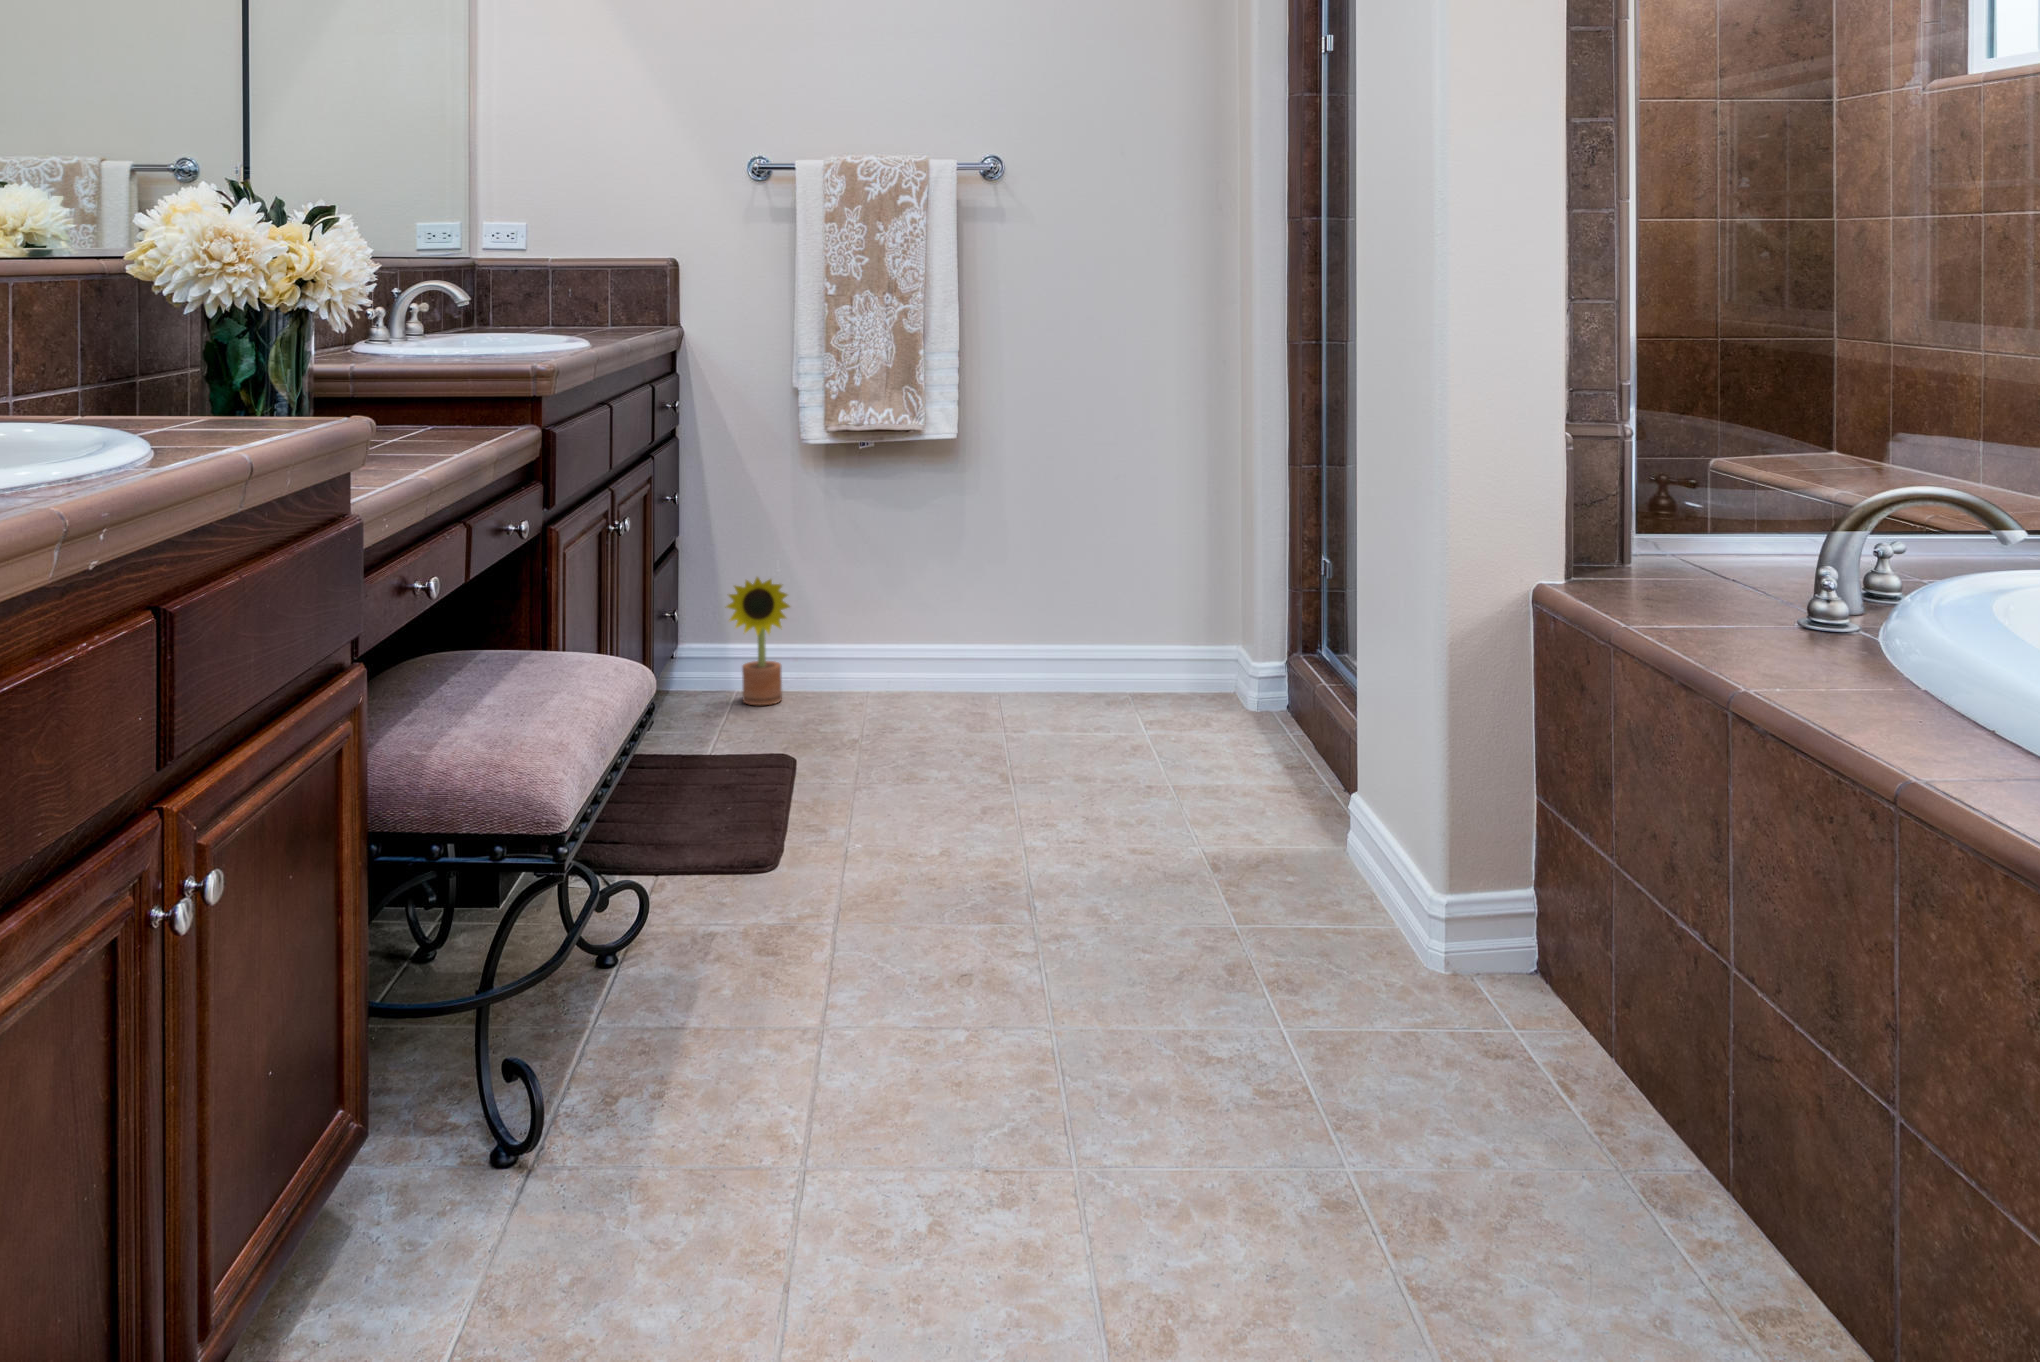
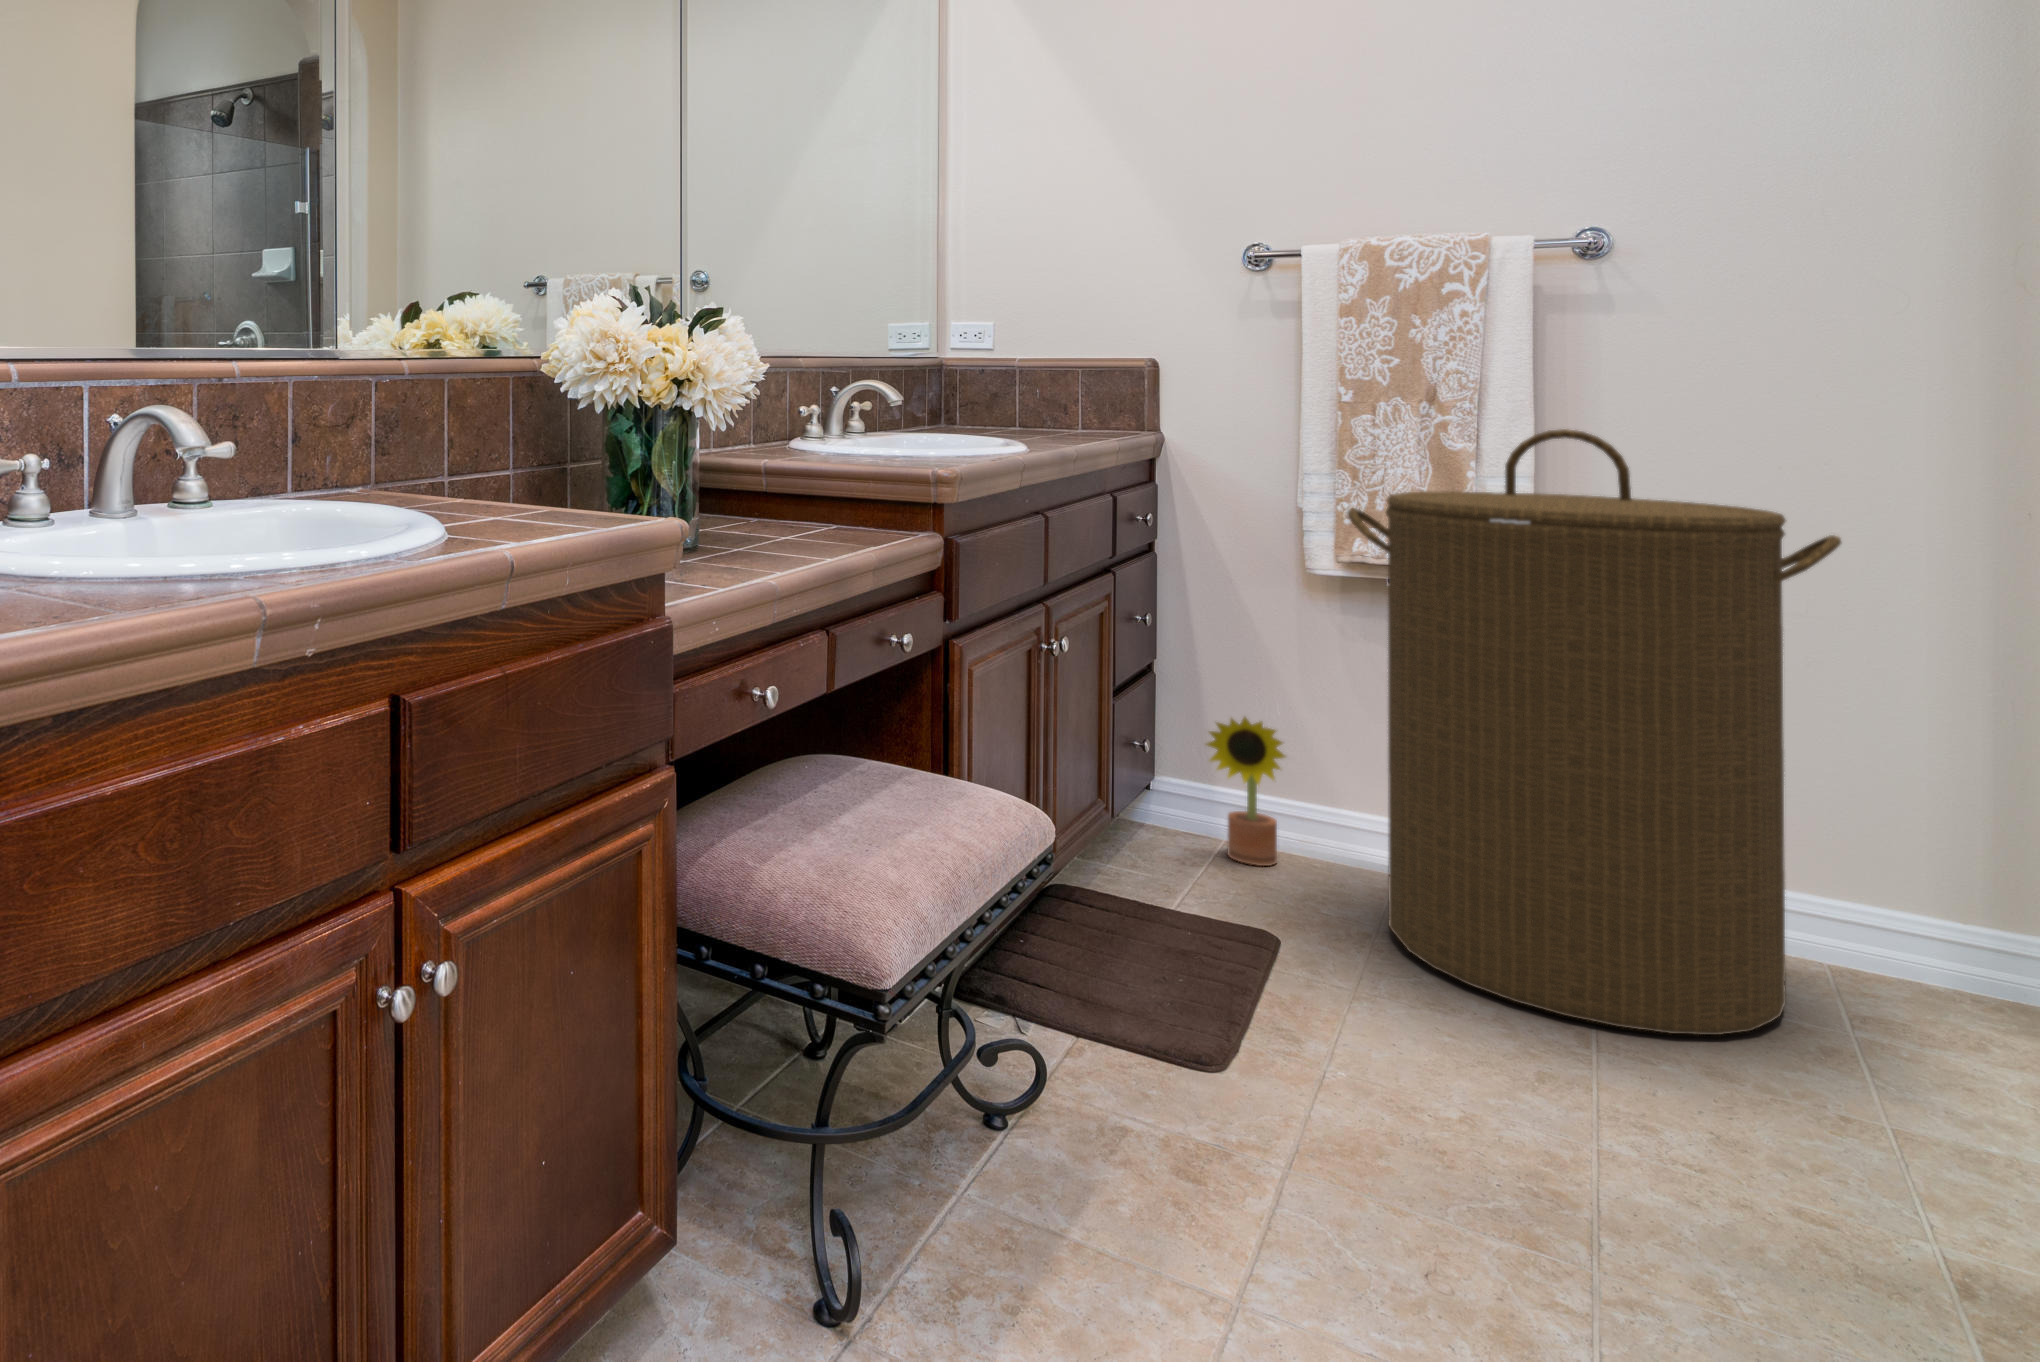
laundry hamper: none [839,315,1144,762] -> present [1347,429,1841,1035]

